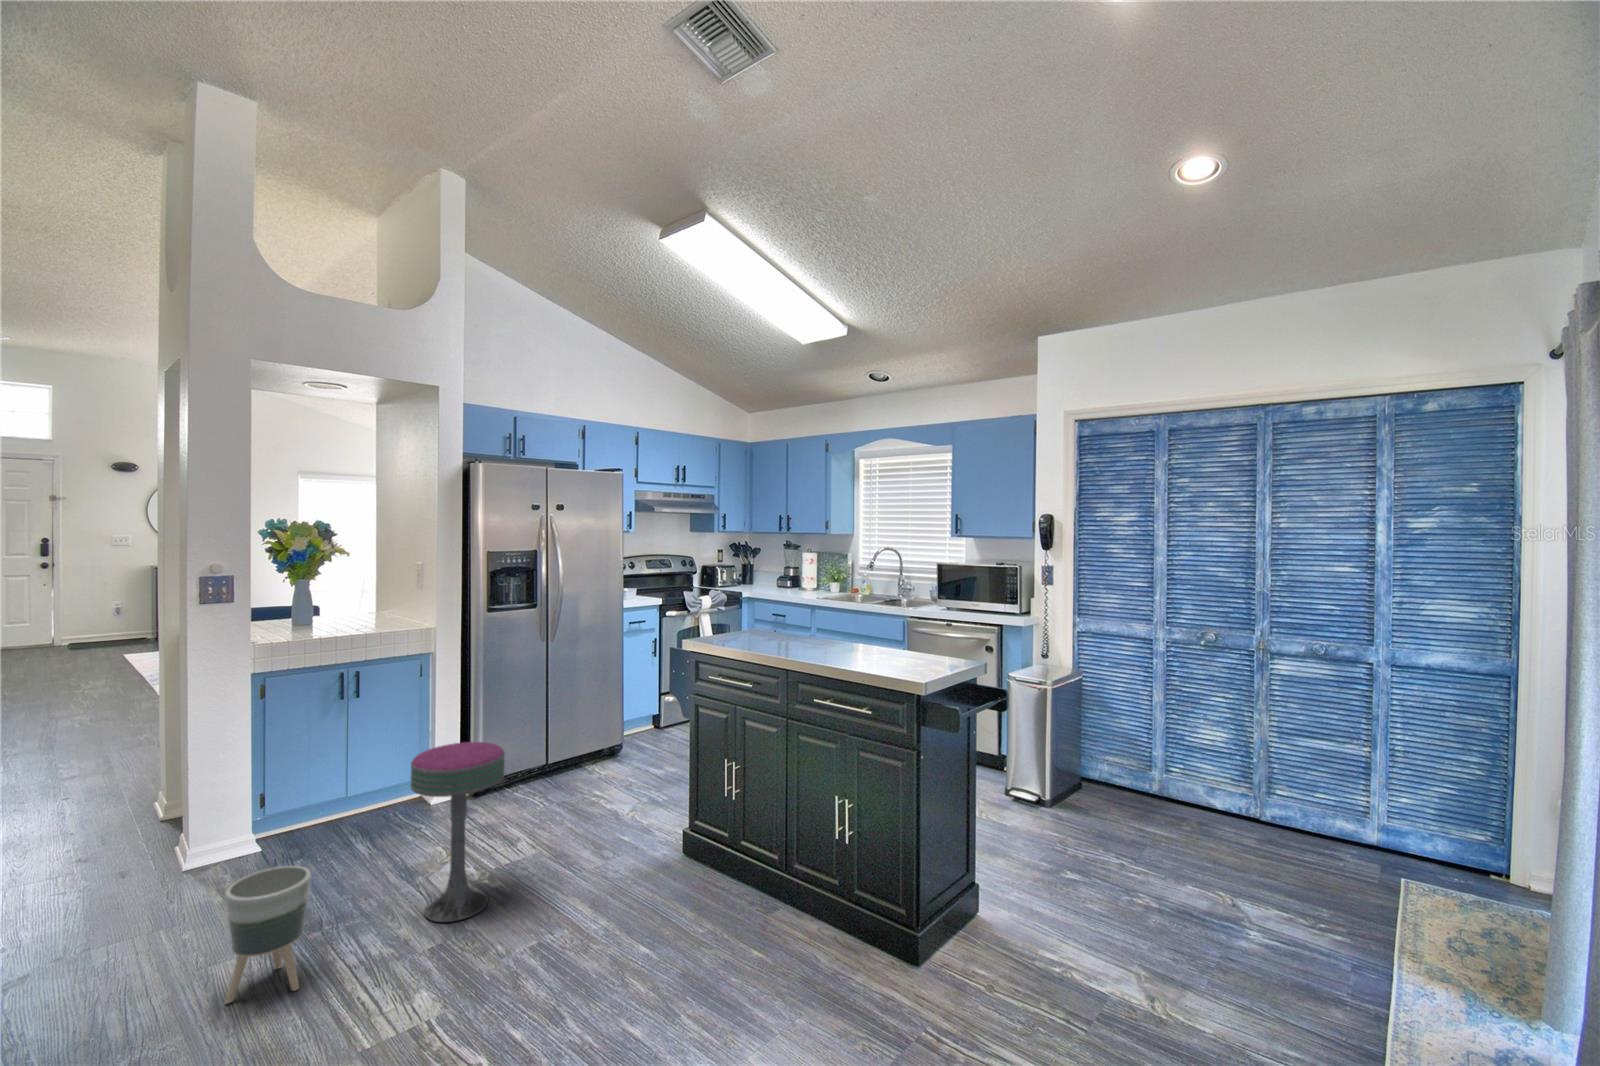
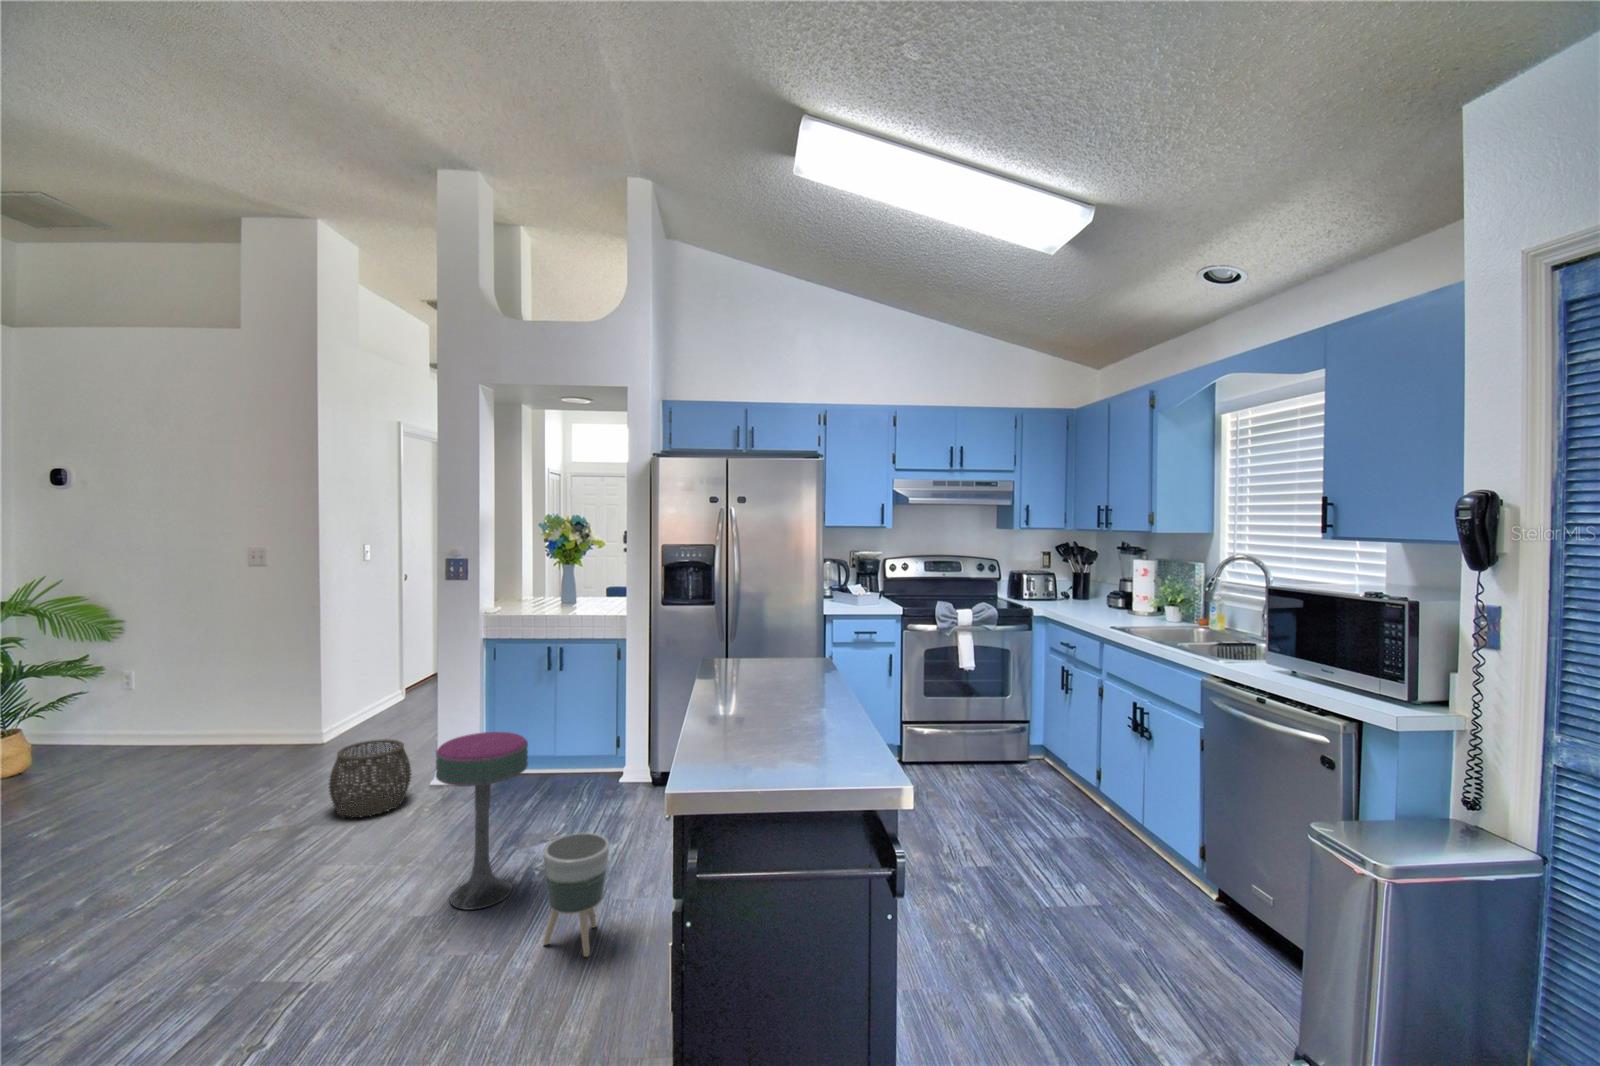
woven basket: none [63,815,193,929] -> present [329,739,411,818]
planter: present [225,866,311,1003] -> present [543,833,610,957]

